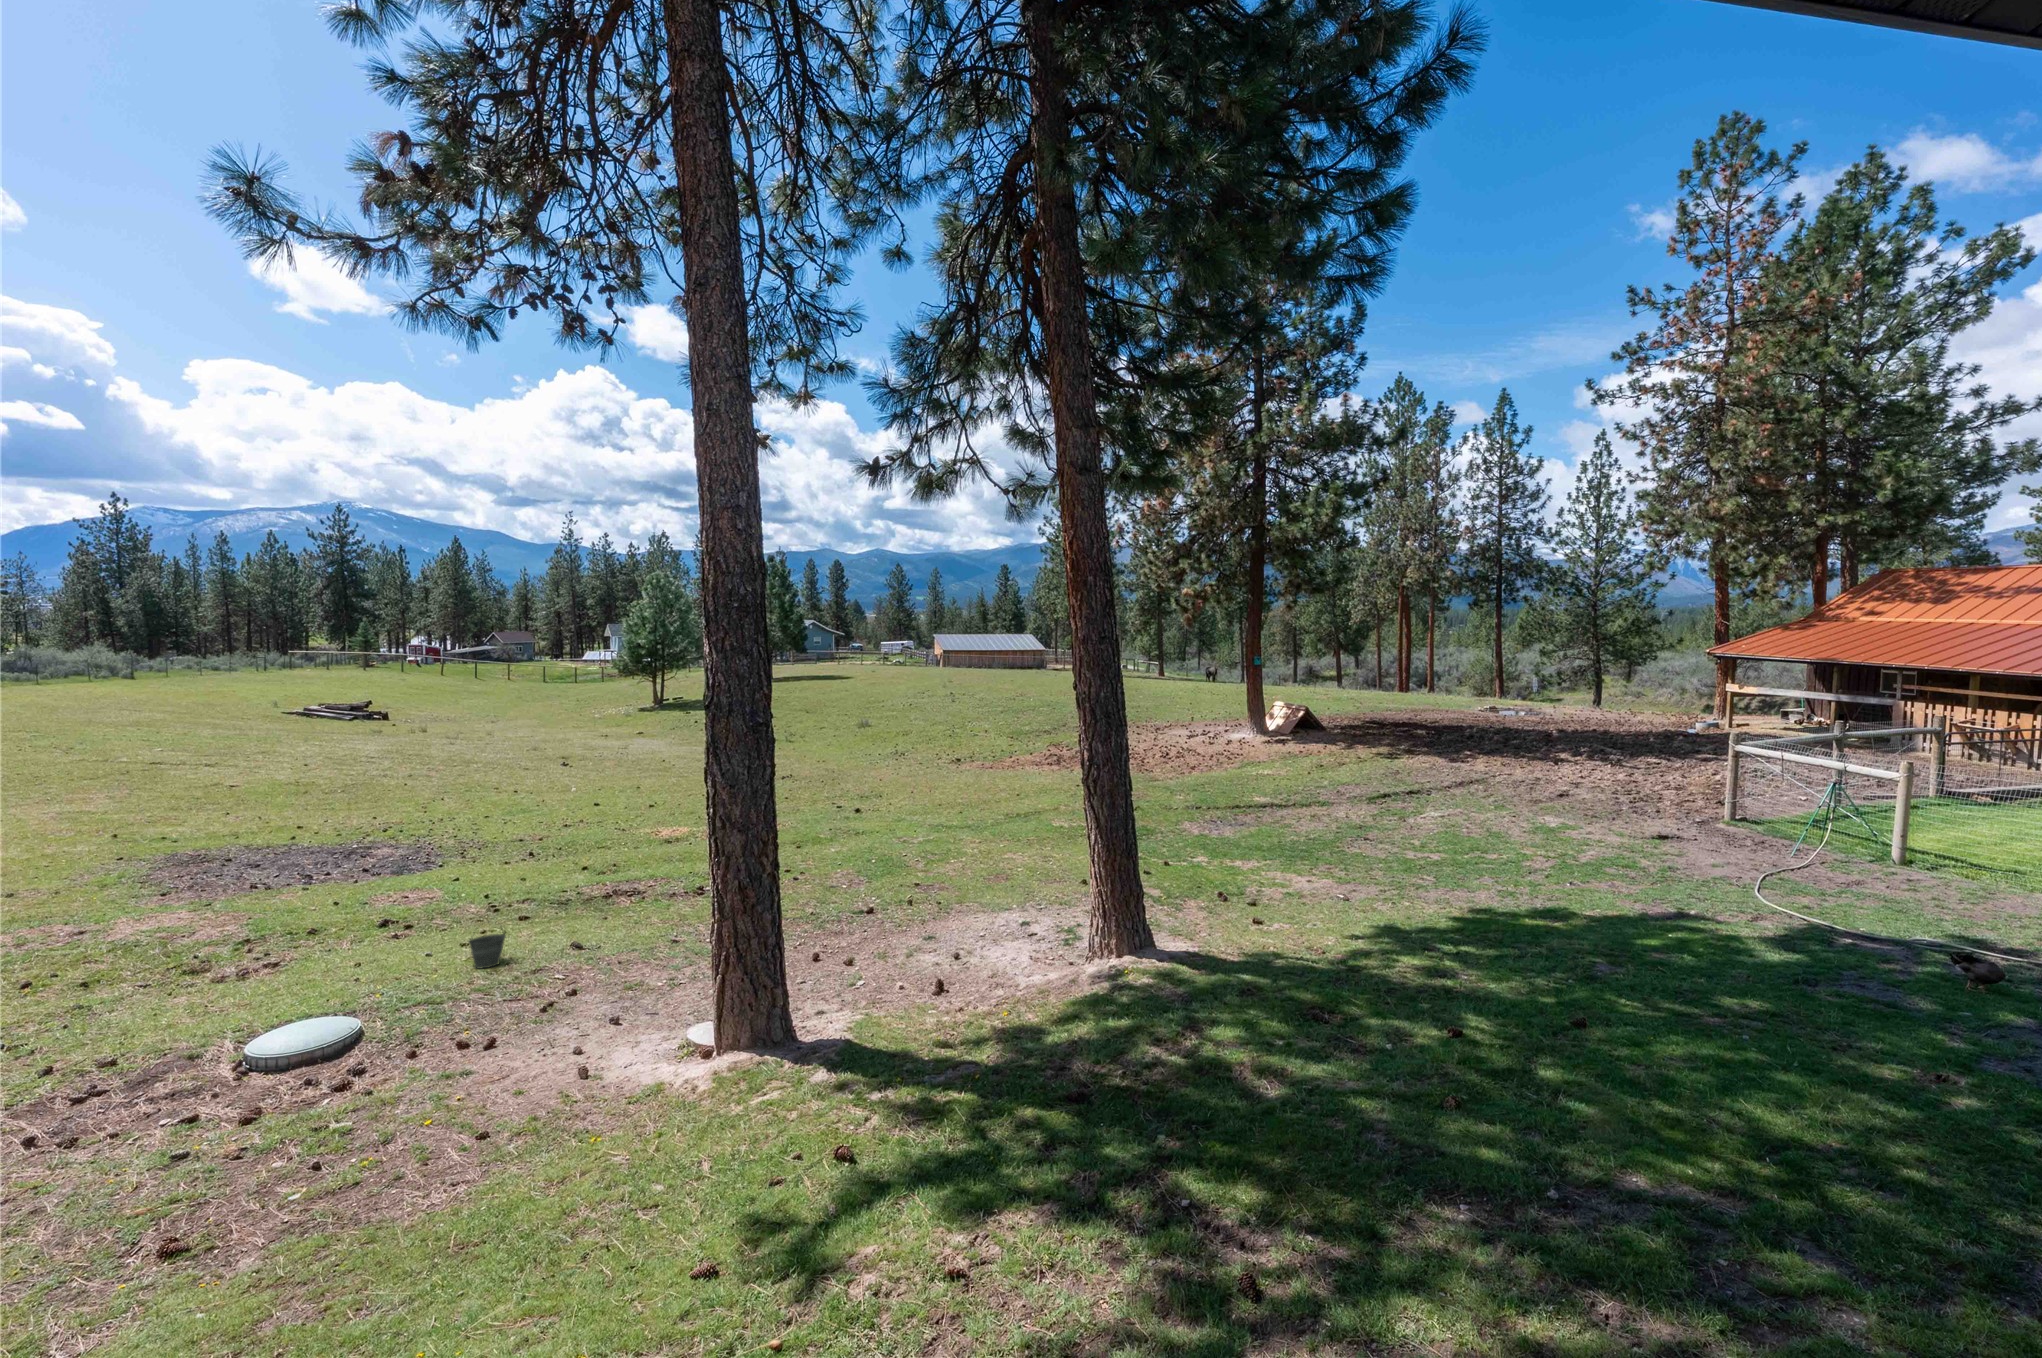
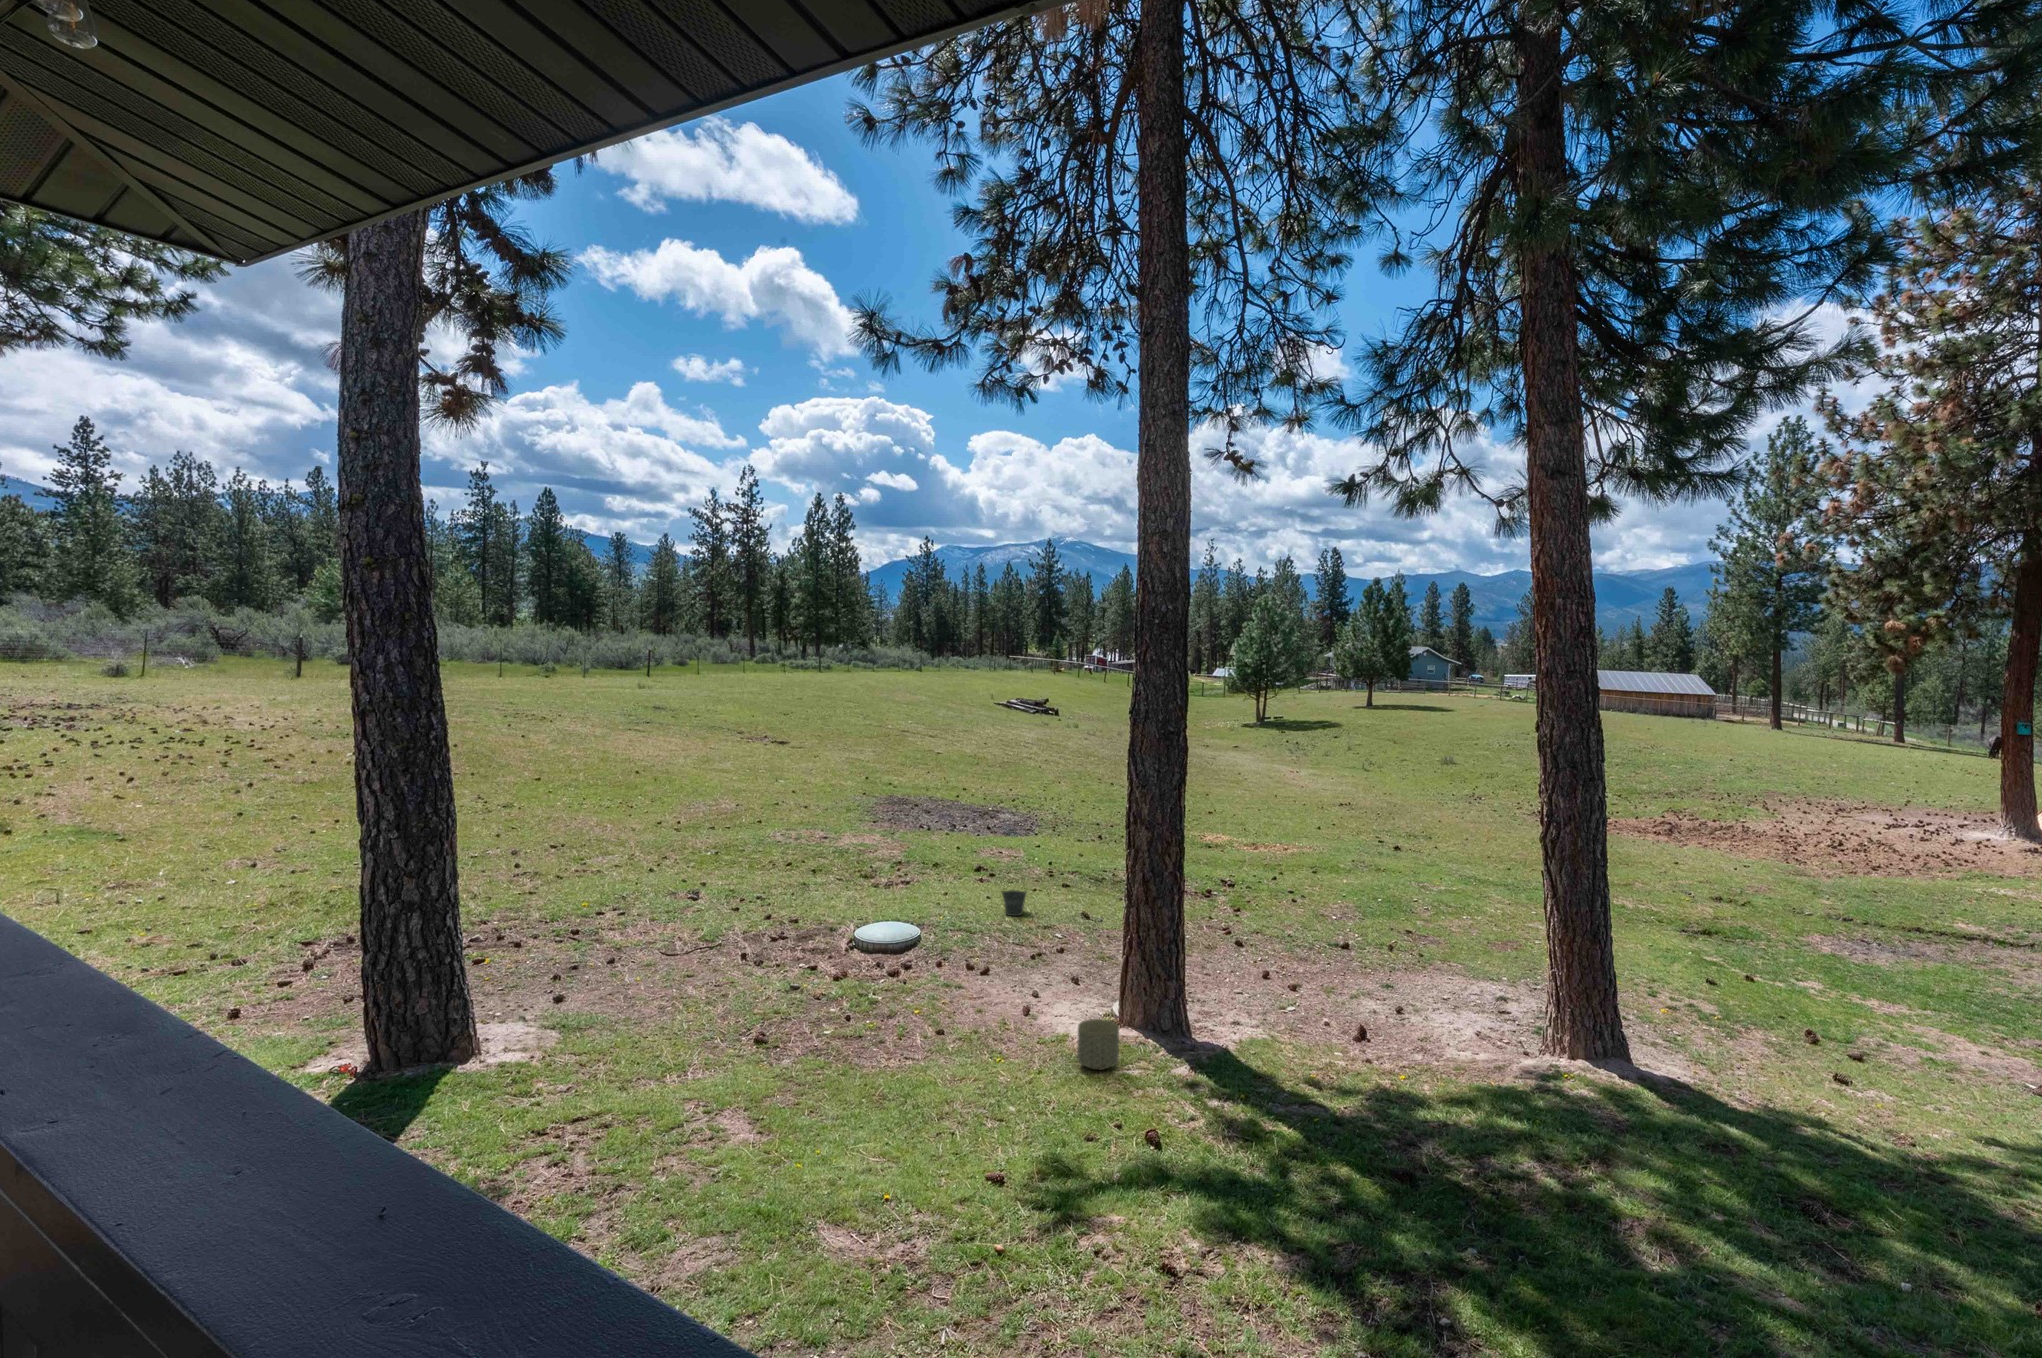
planter: none [702,1050,752,1110] -> present [1077,1019,1119,1070]

